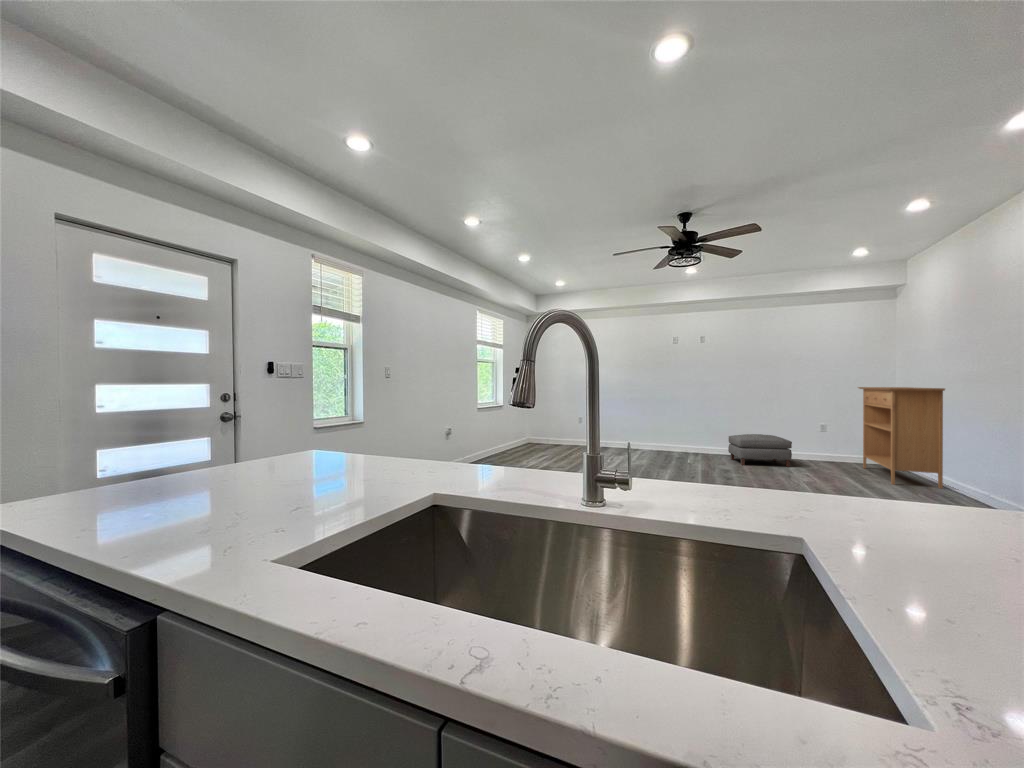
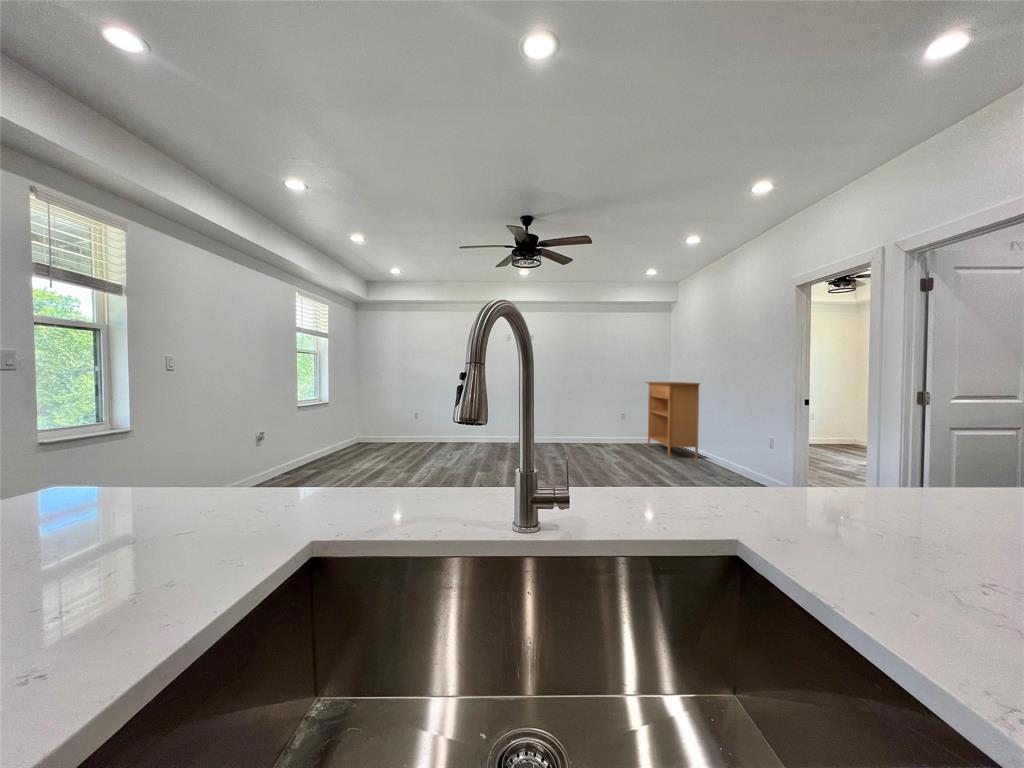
ottoman: present [728,434,792,467] -> none [553,423,601,451]

